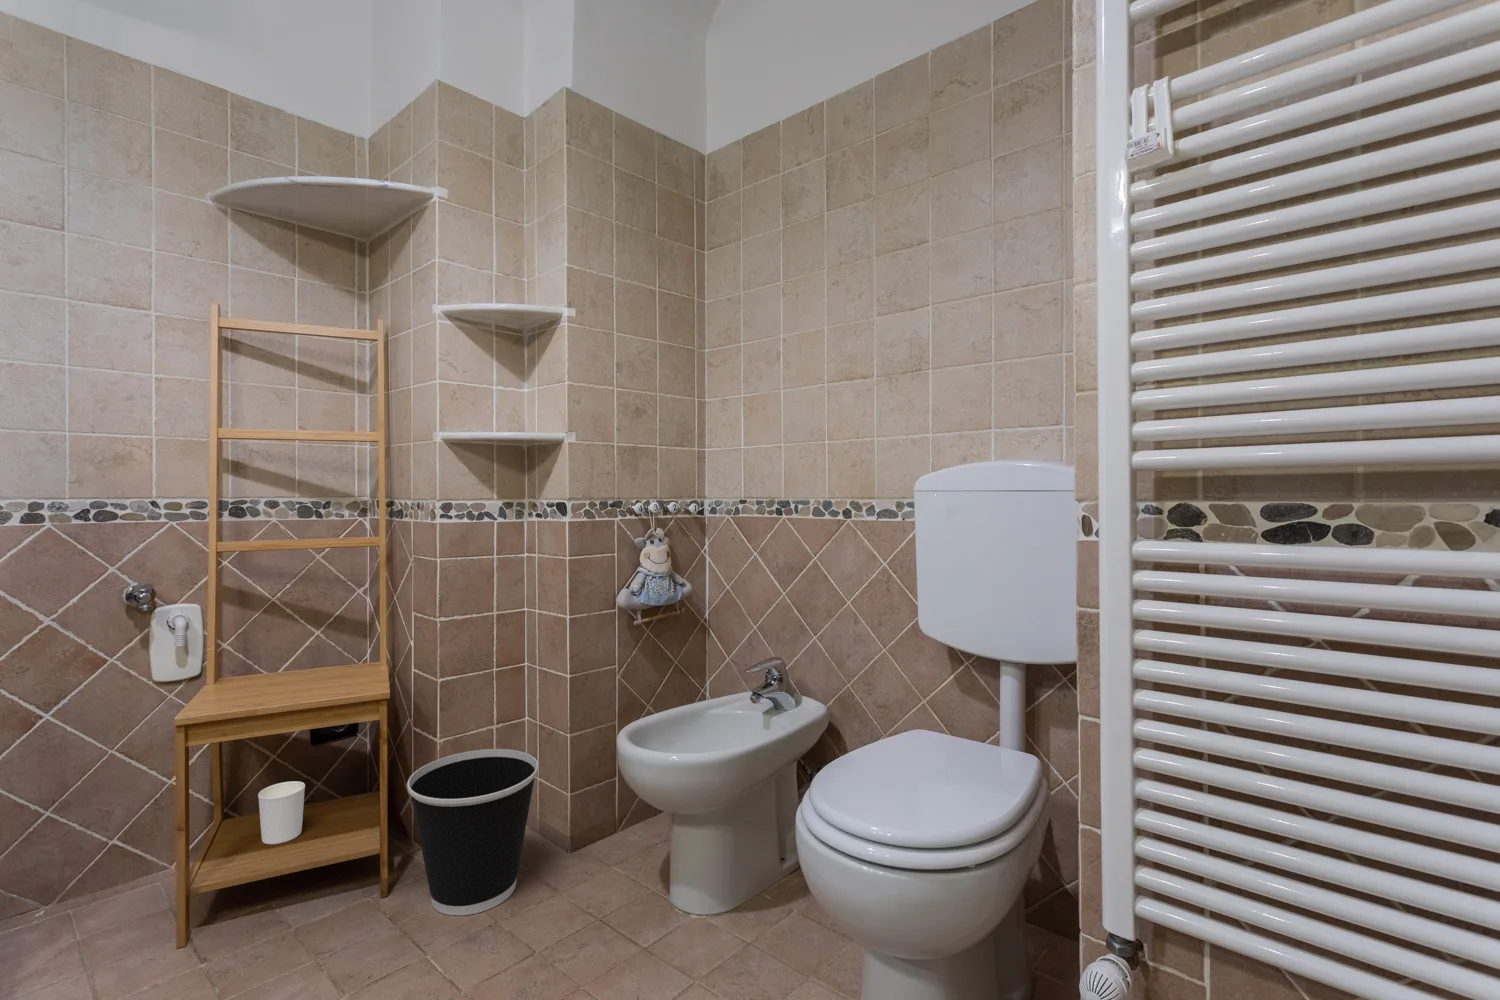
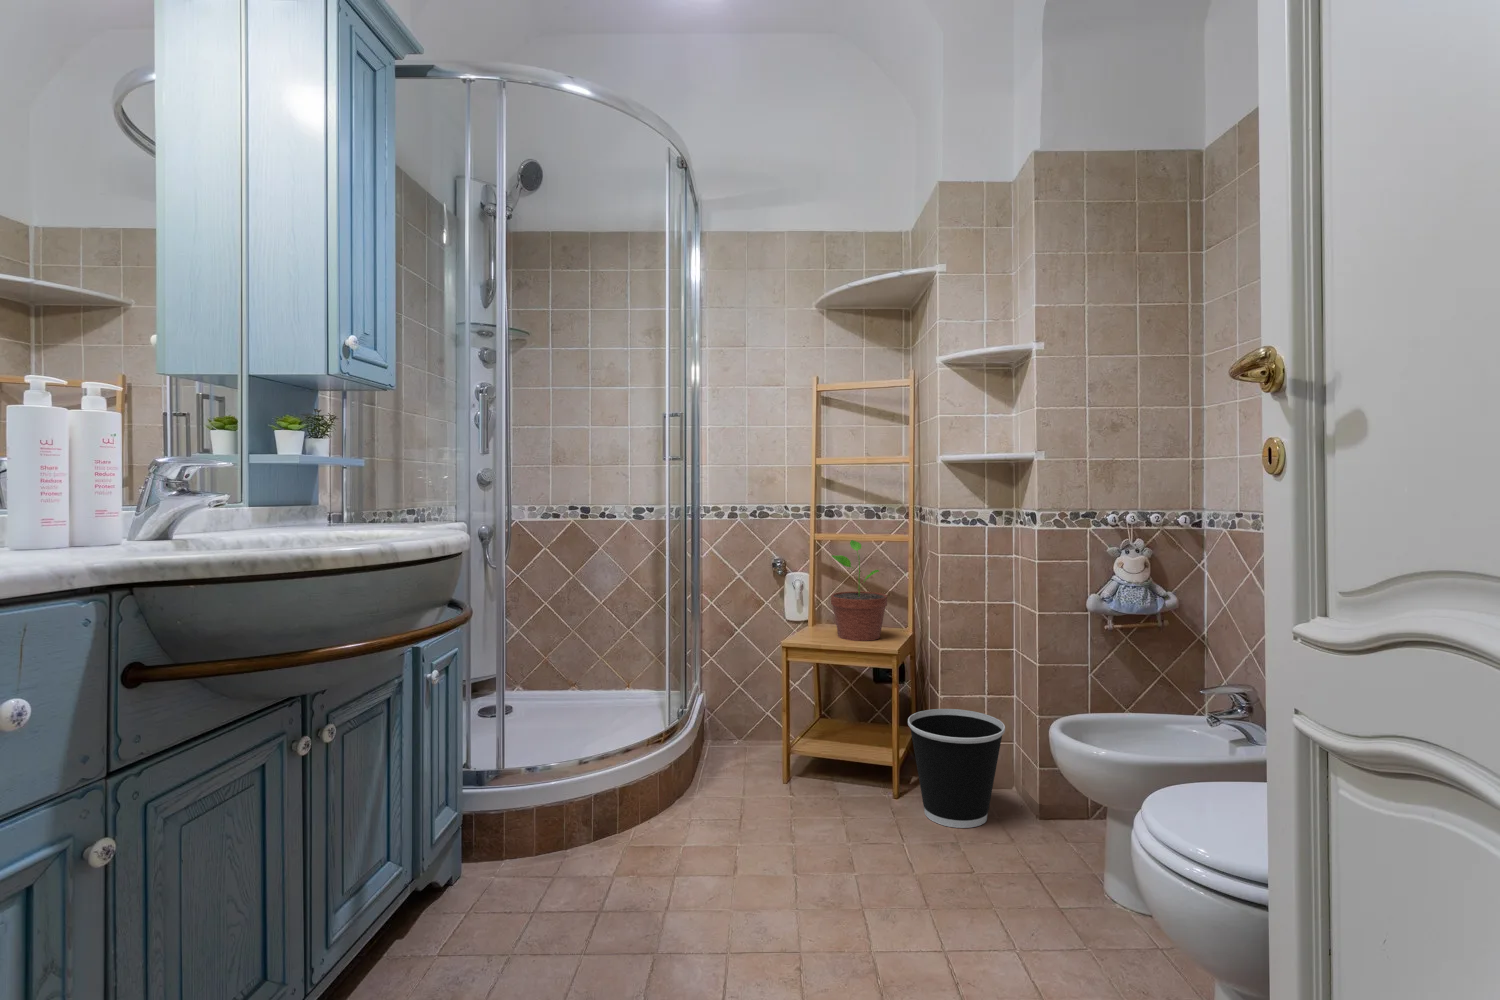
potted plant: none [257,547,354,694] -> present [831,540,887,641]
candle holder: present [258,781,305,844] -> none [833,701,859,740]

